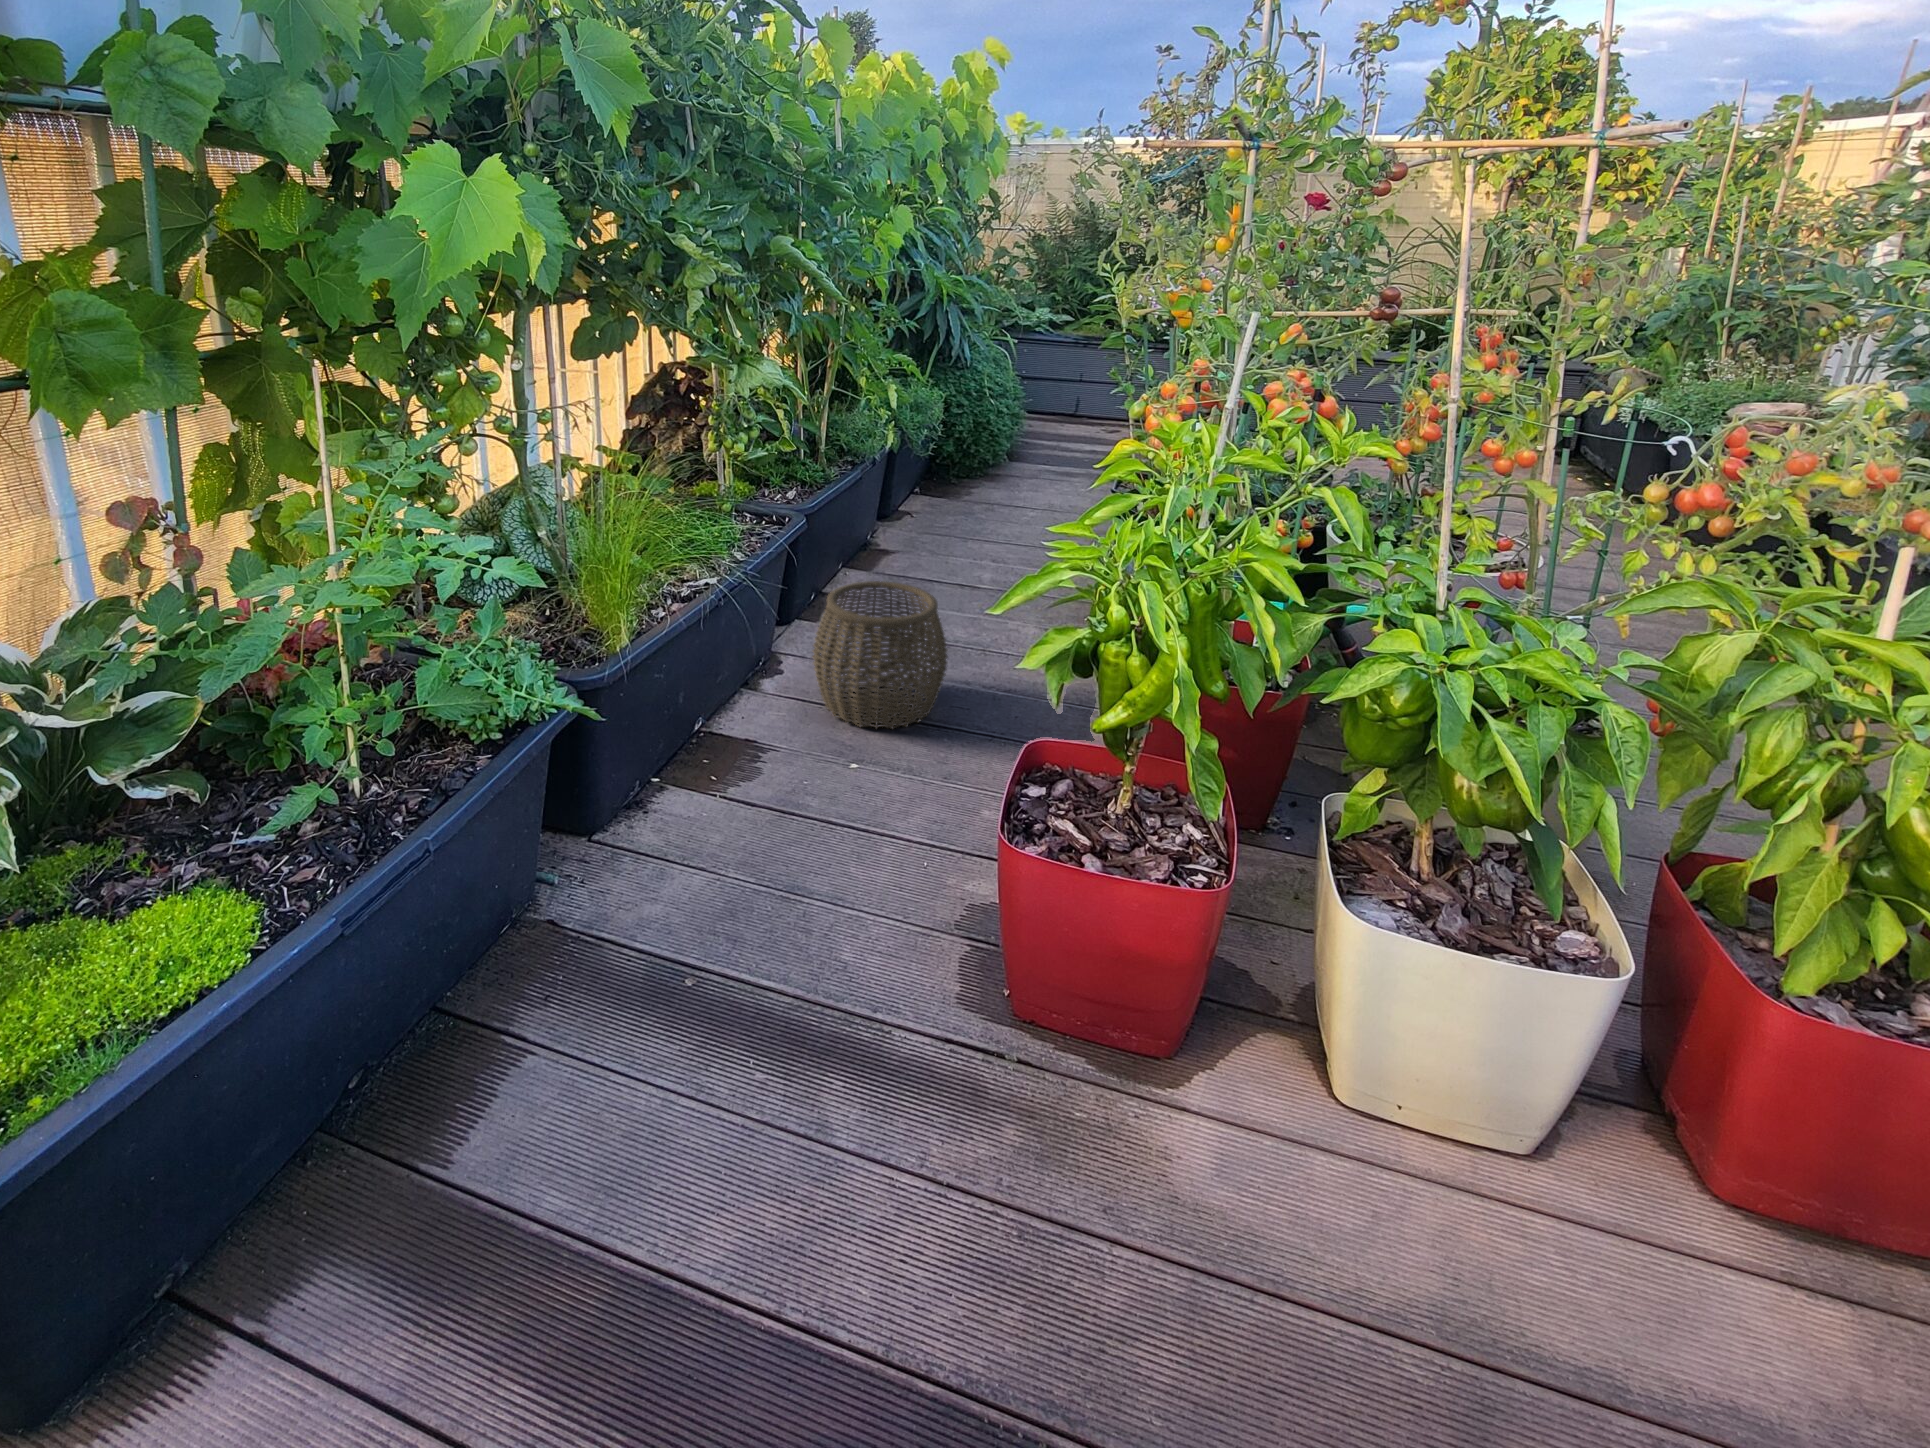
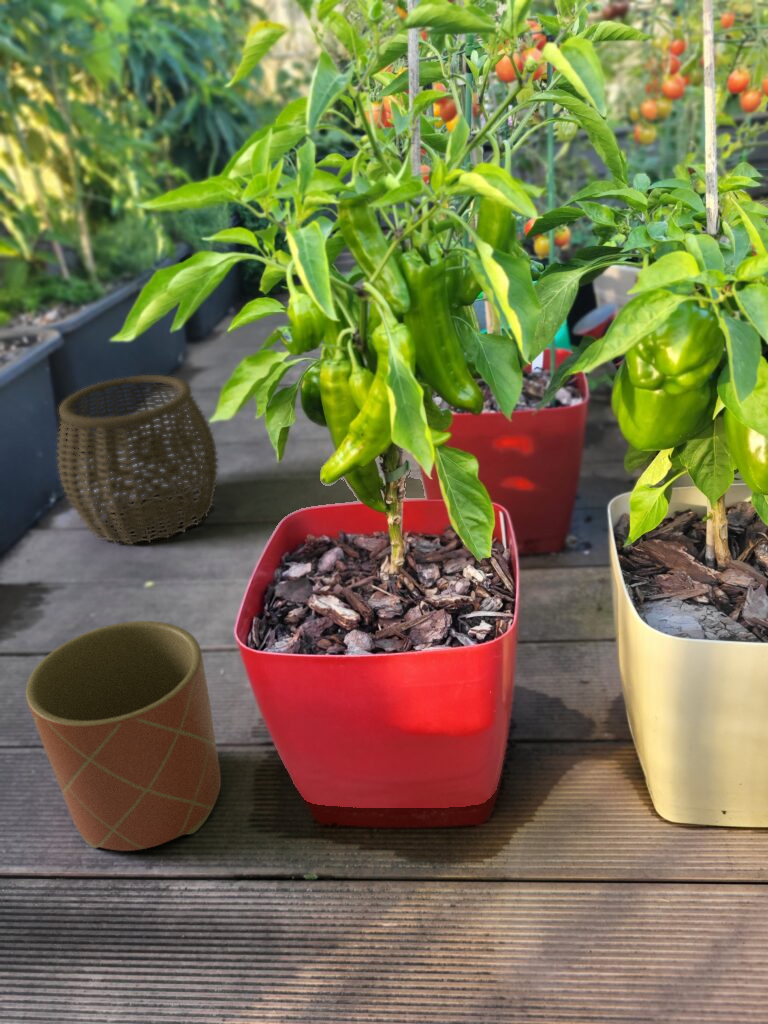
planter: none [813,799,951,995] -> present [26,621,221,851]

